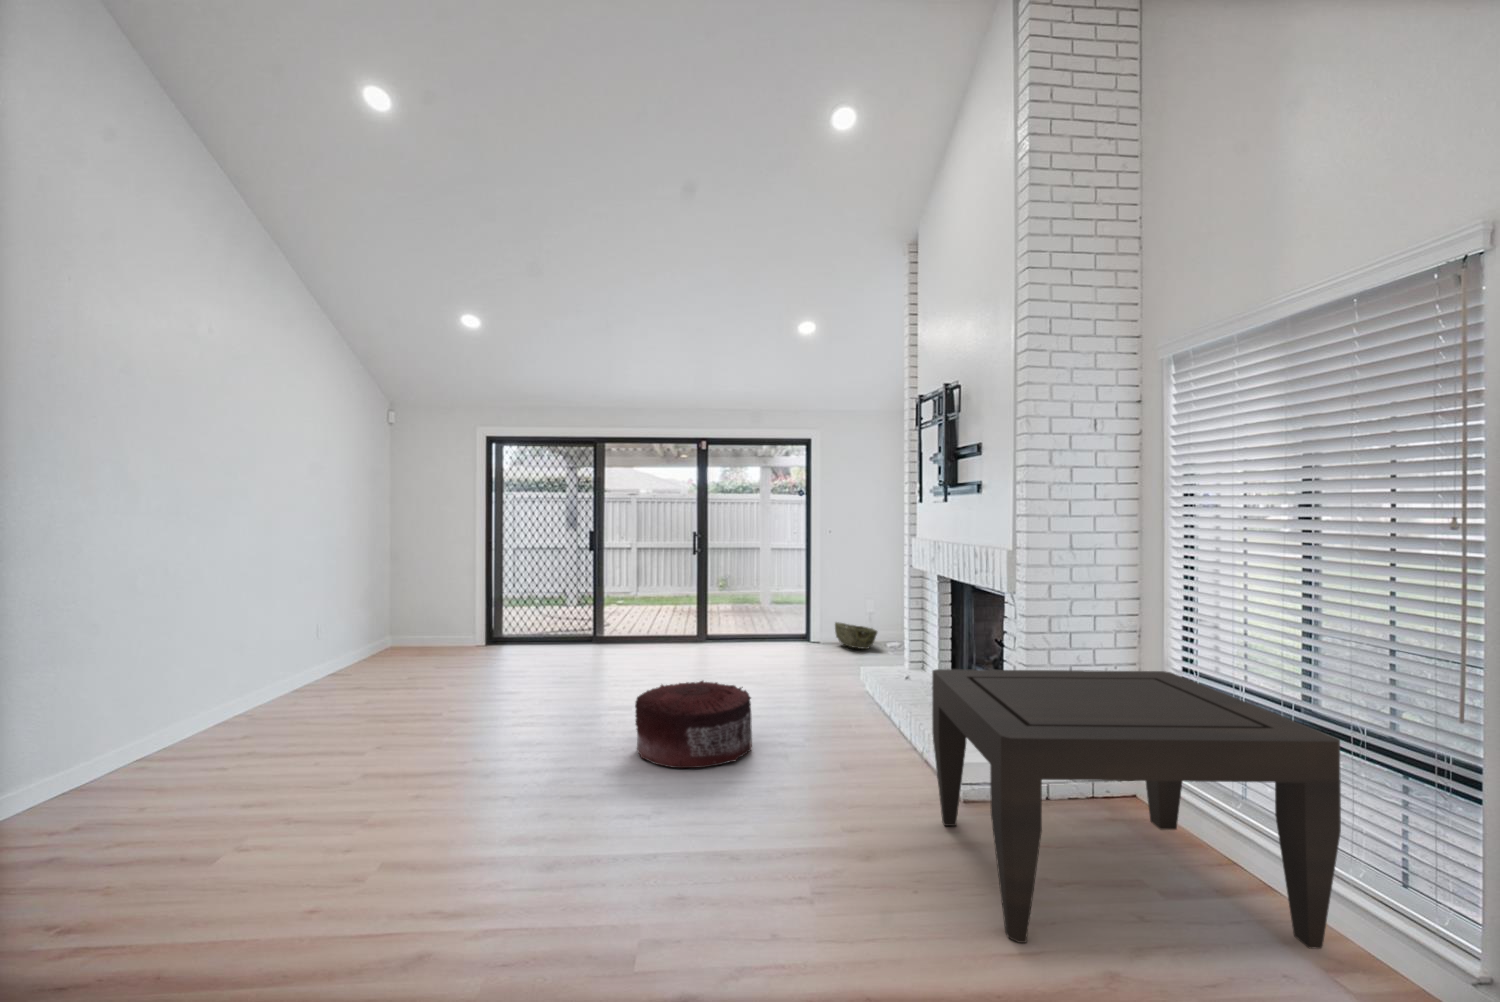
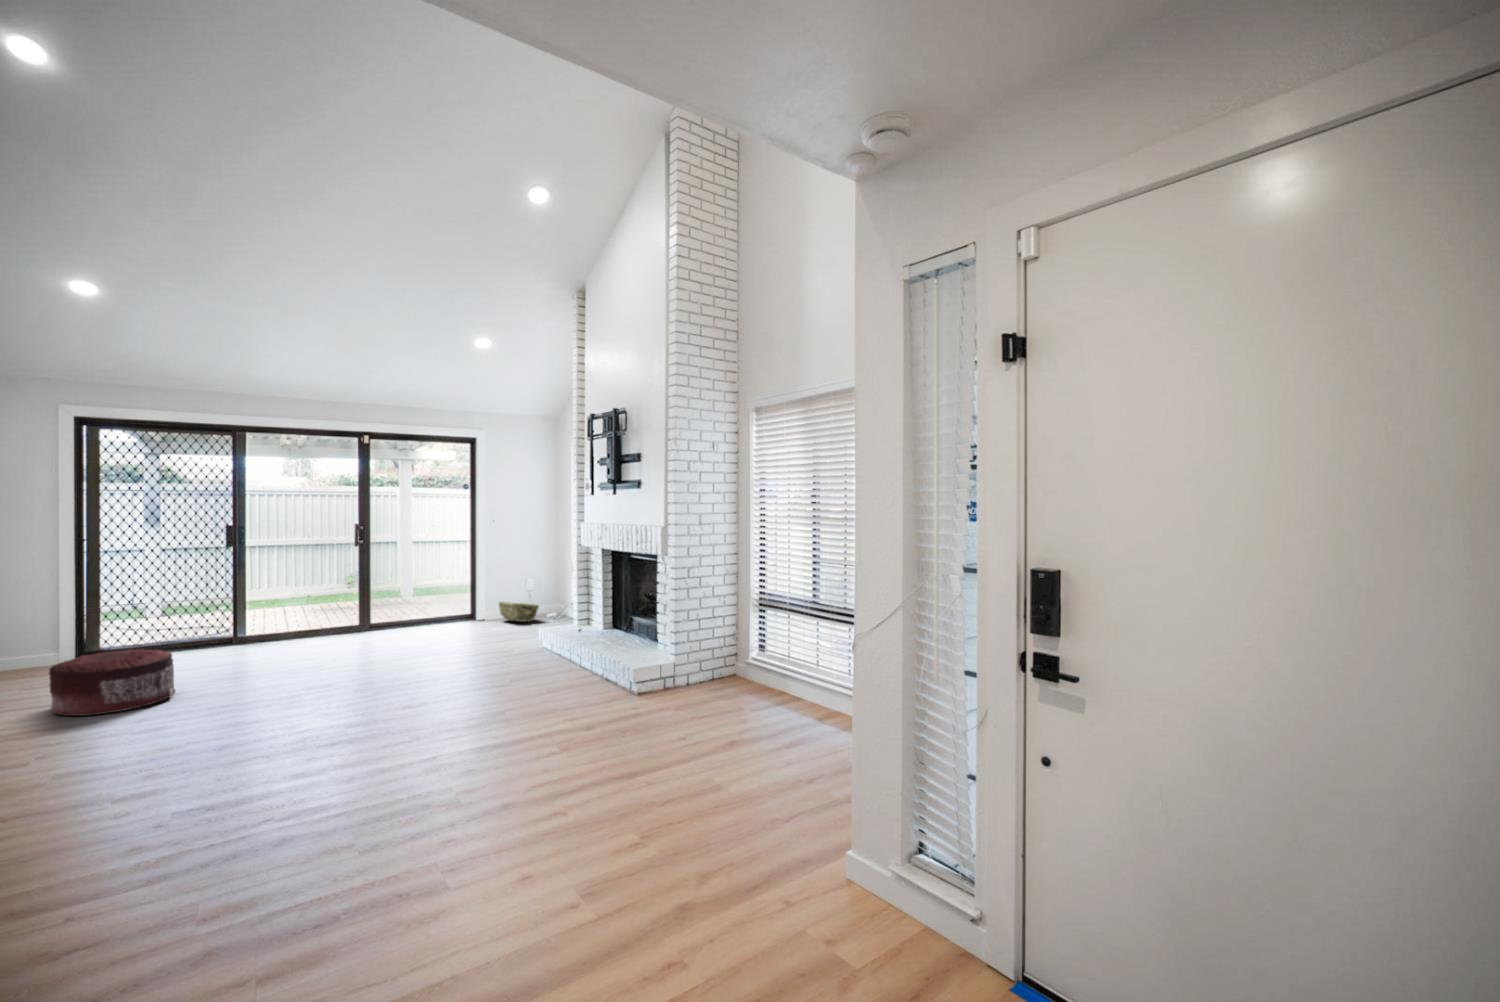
coffee table: present [932,669,1341,949] -> none [620,595,827,736]
pouf: present [635,681,752,768] -> present [49,649,175,716]

